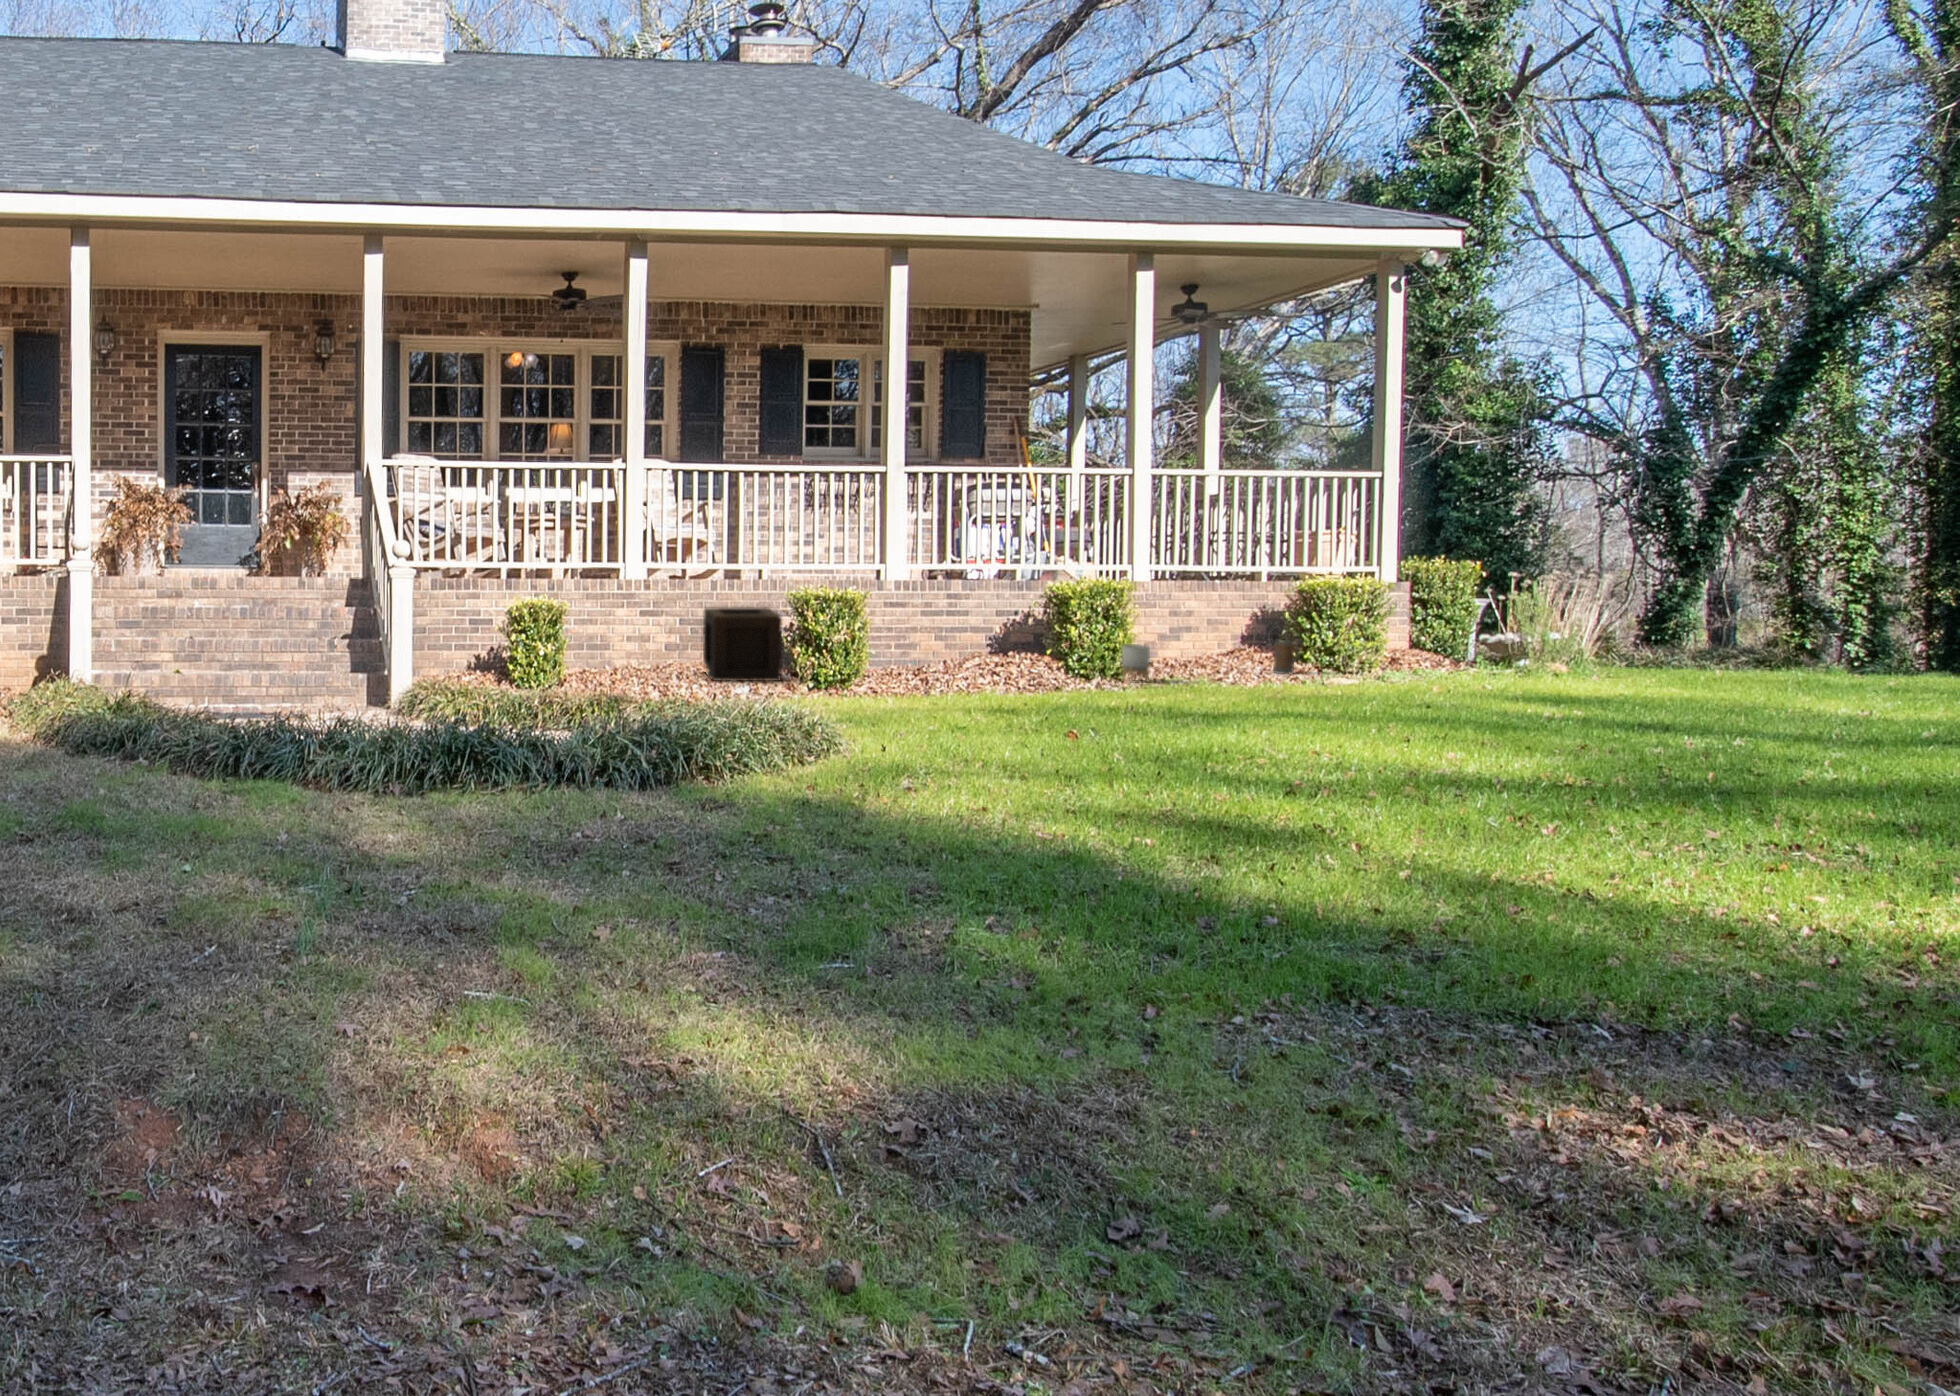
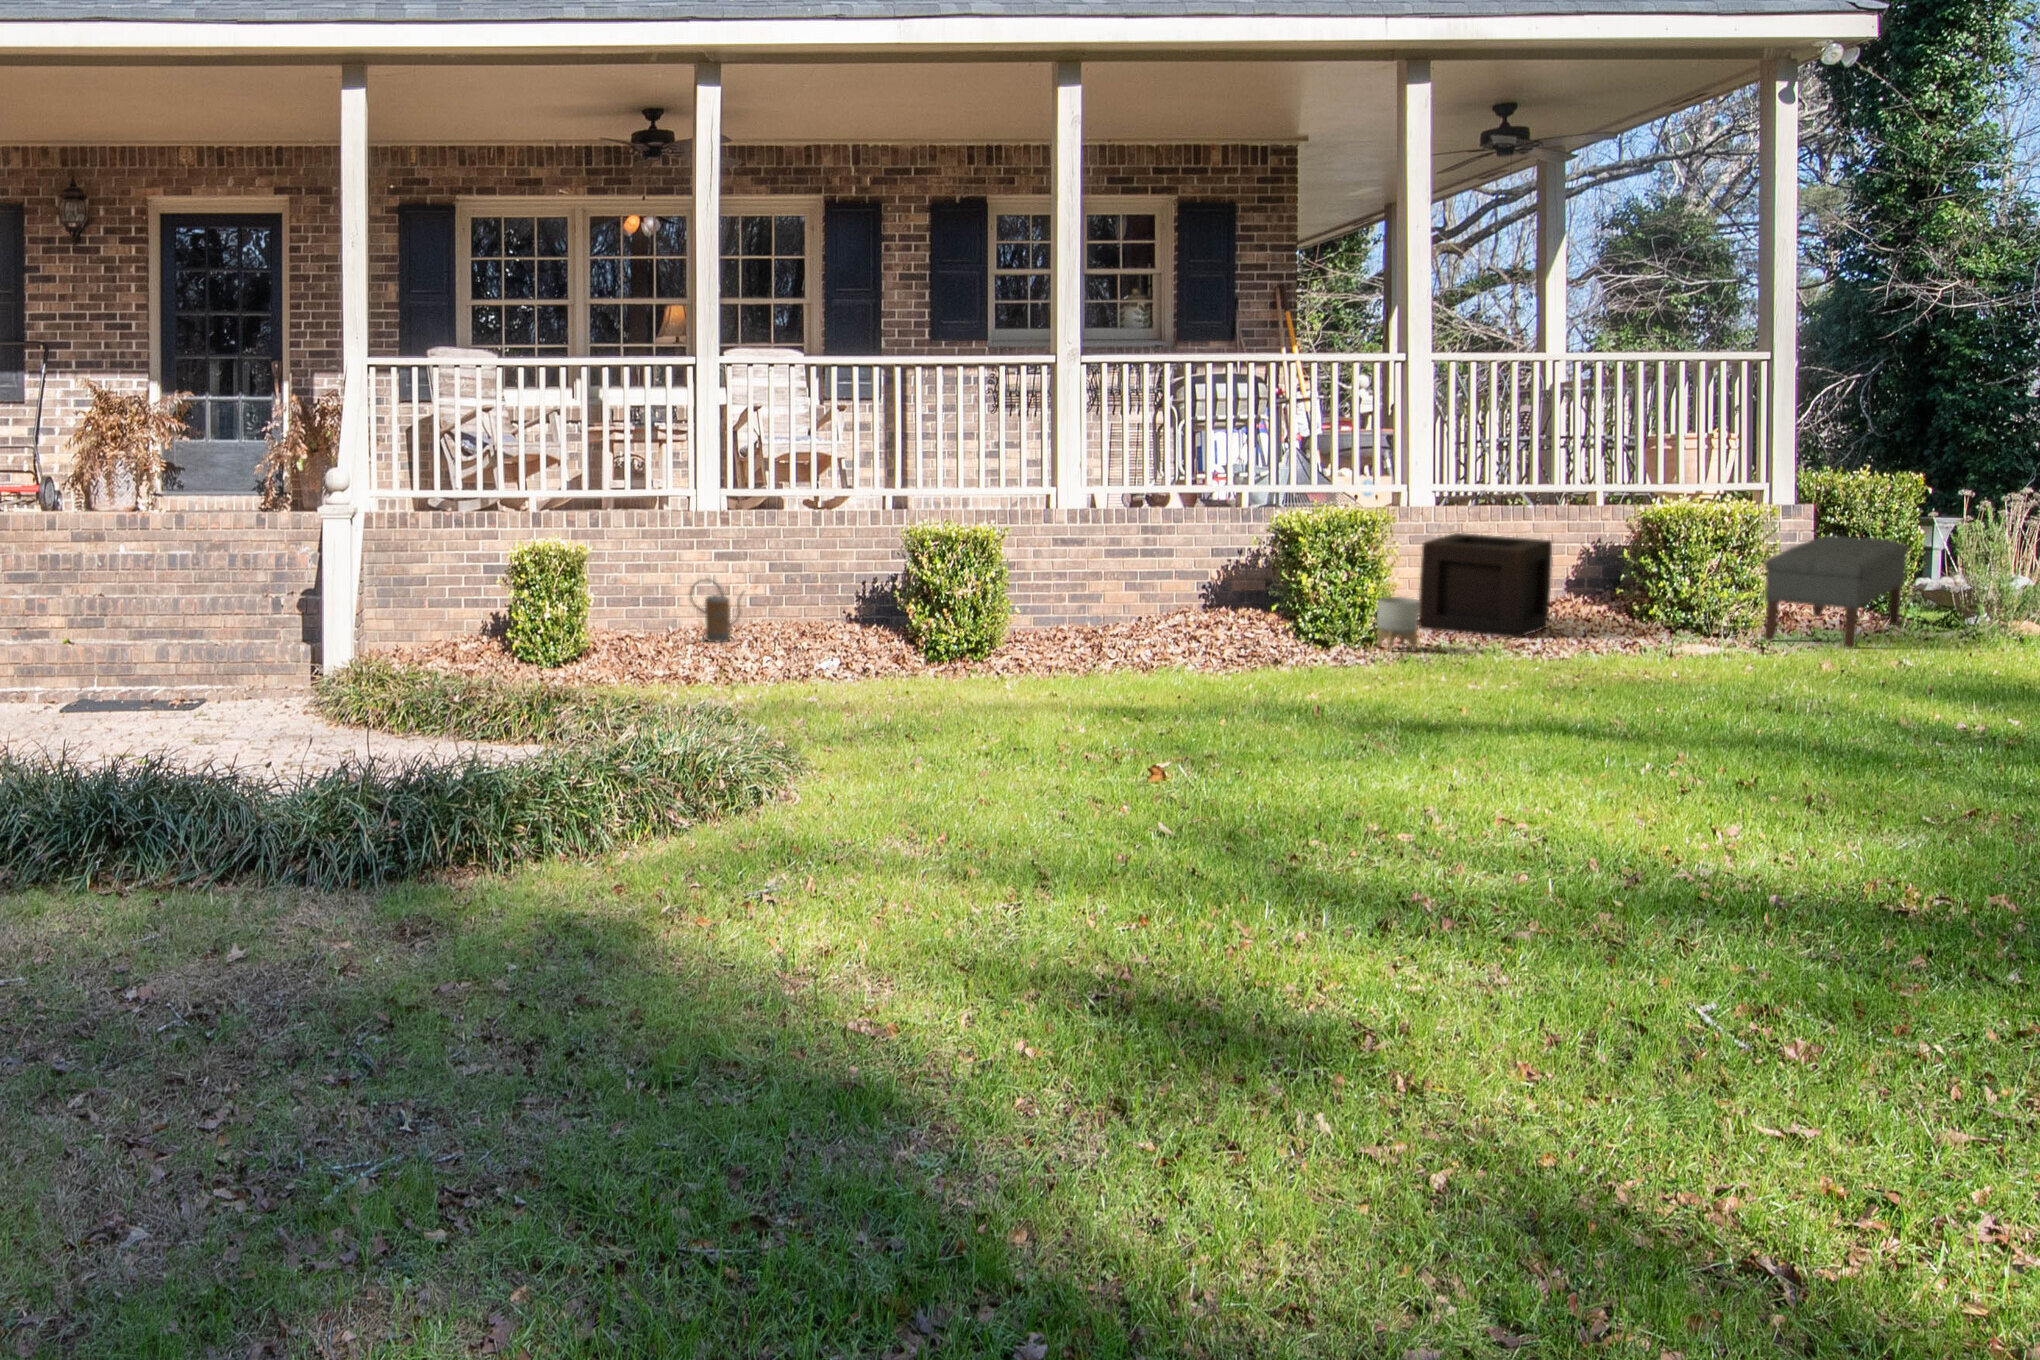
bench: none [1377,605,1472,684] -> present [1764,536,1909,649]
wooden crate: present [703,607,782,681] -> present [1419,533,1552,638]
watering can: present [1272,628,1300,674] -> present [690,579,744,642]

